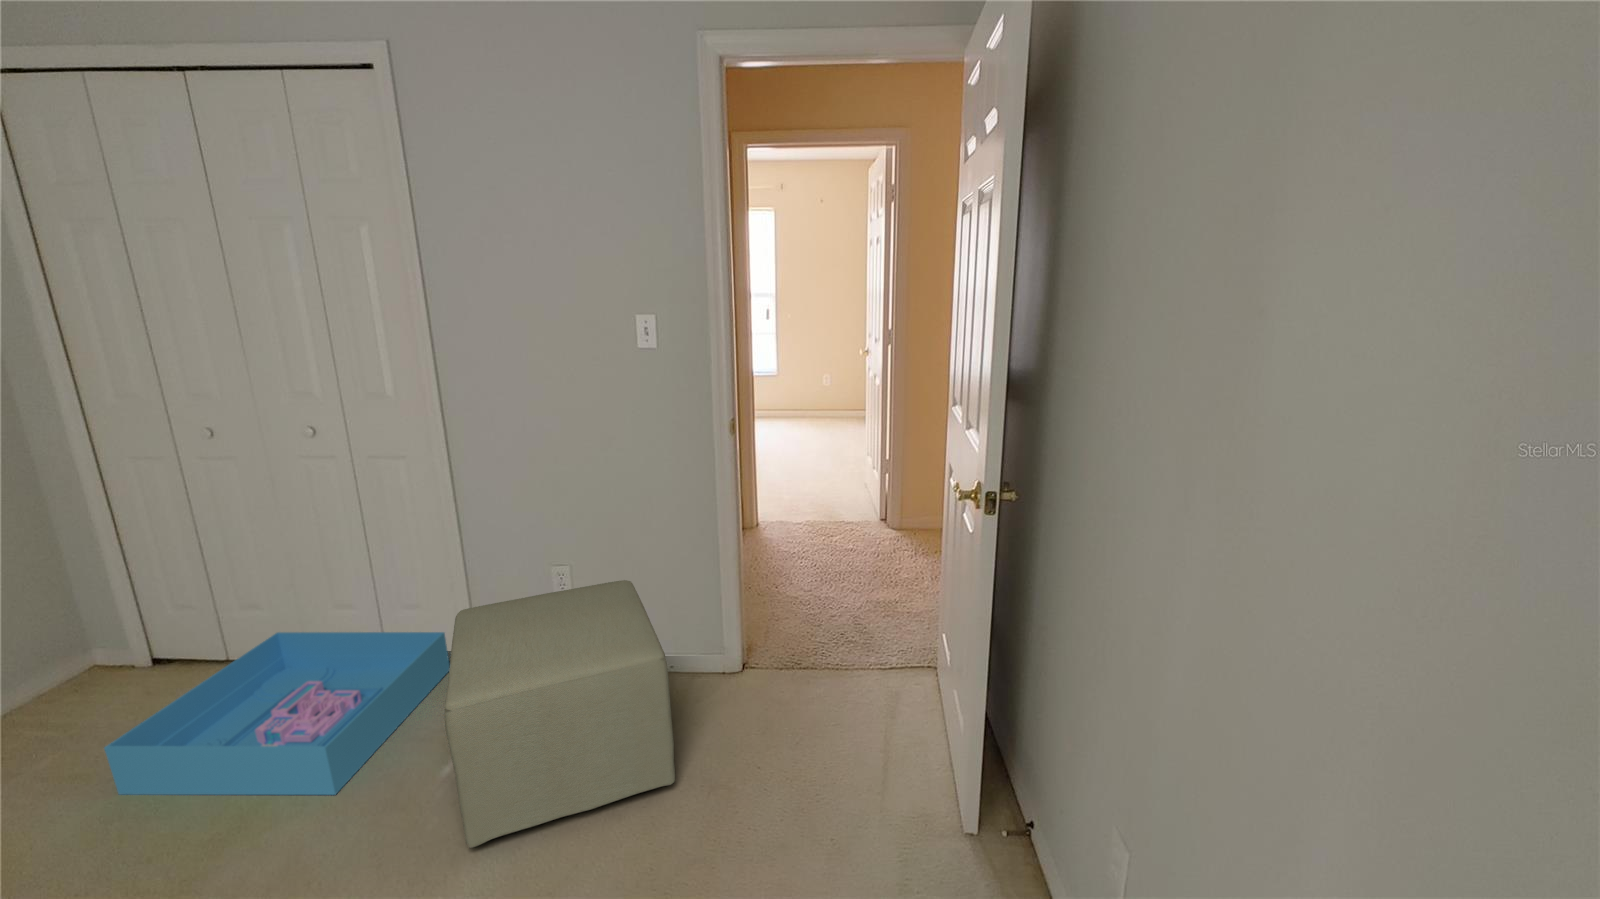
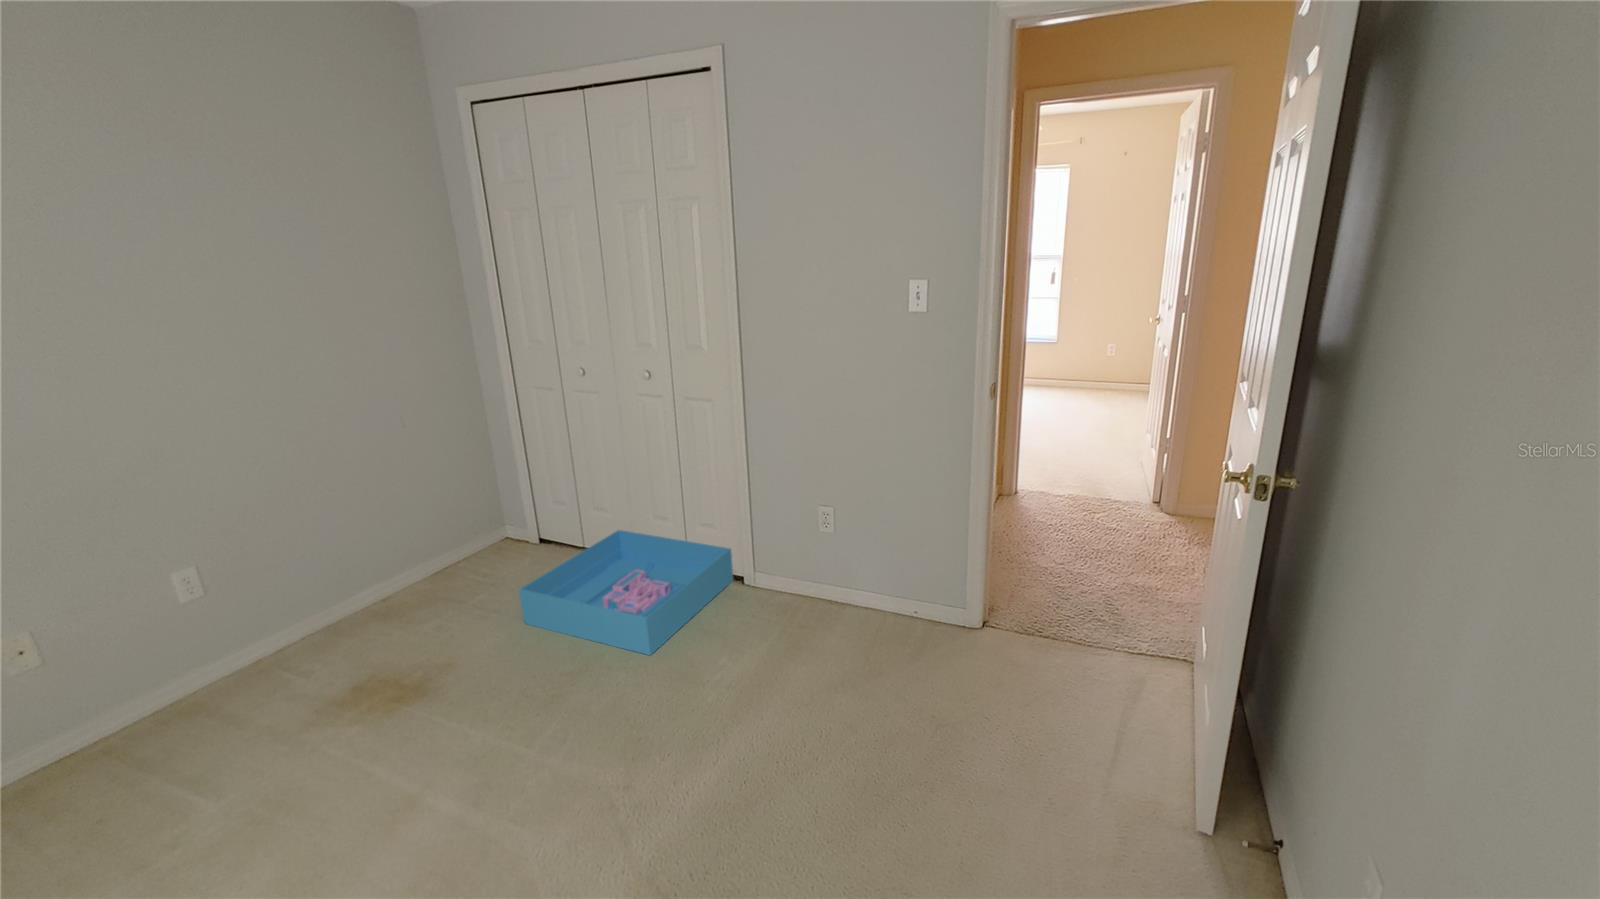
ottoman: present [444,580,675,848] -> none [728,525,907,717]

